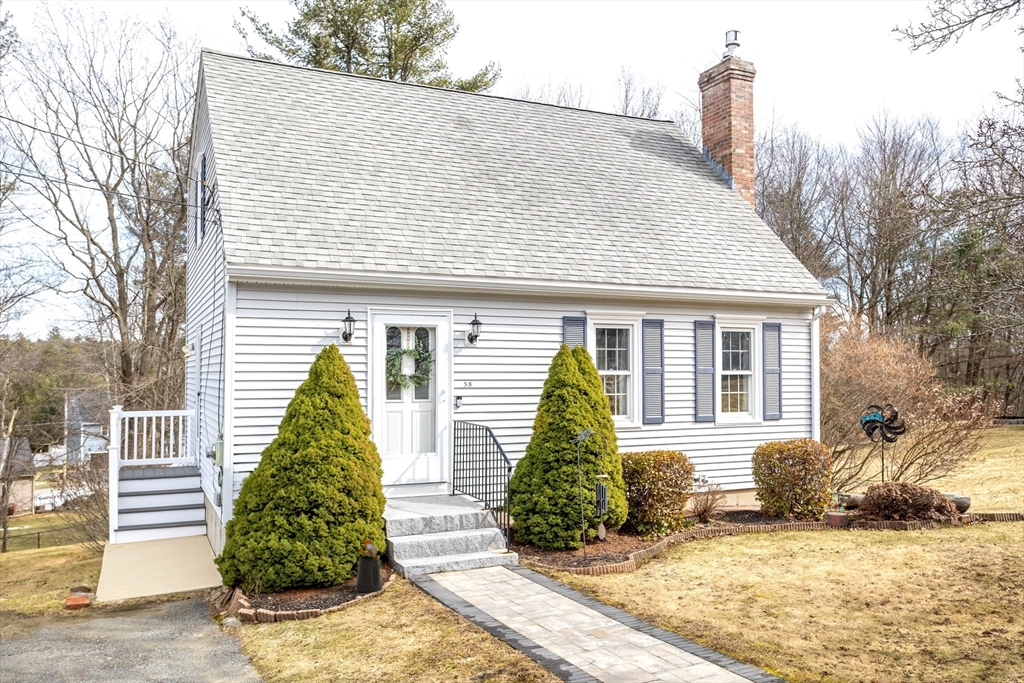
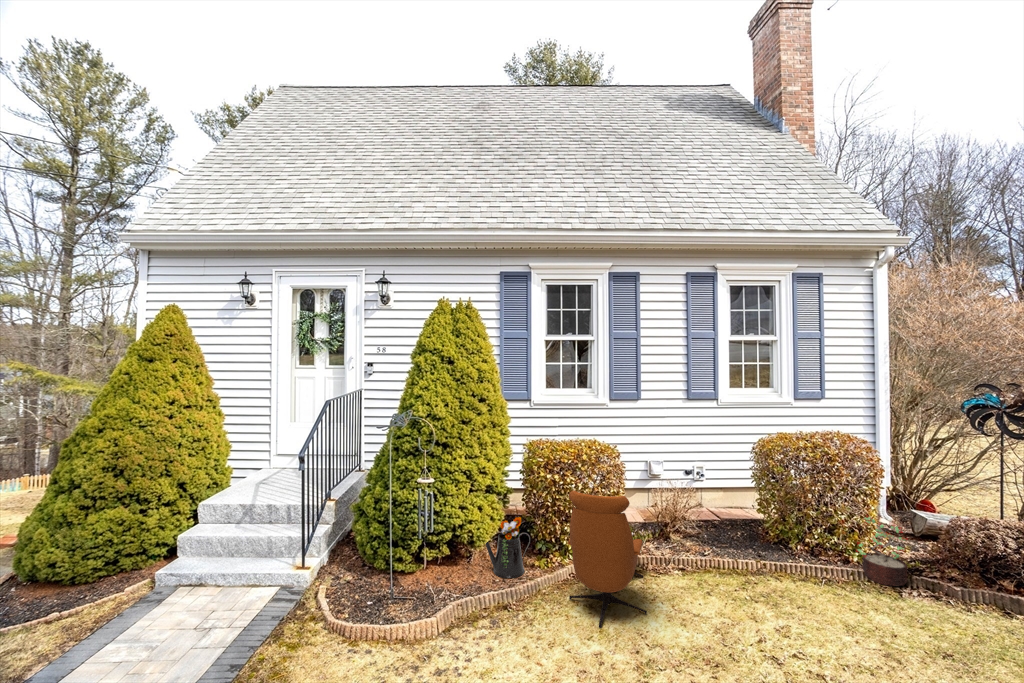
lounge chair: none [684,474,739,554] -> present [567,491,647,627]
watering can: present [355,540,383,592] -> present [486,517,530,578]

